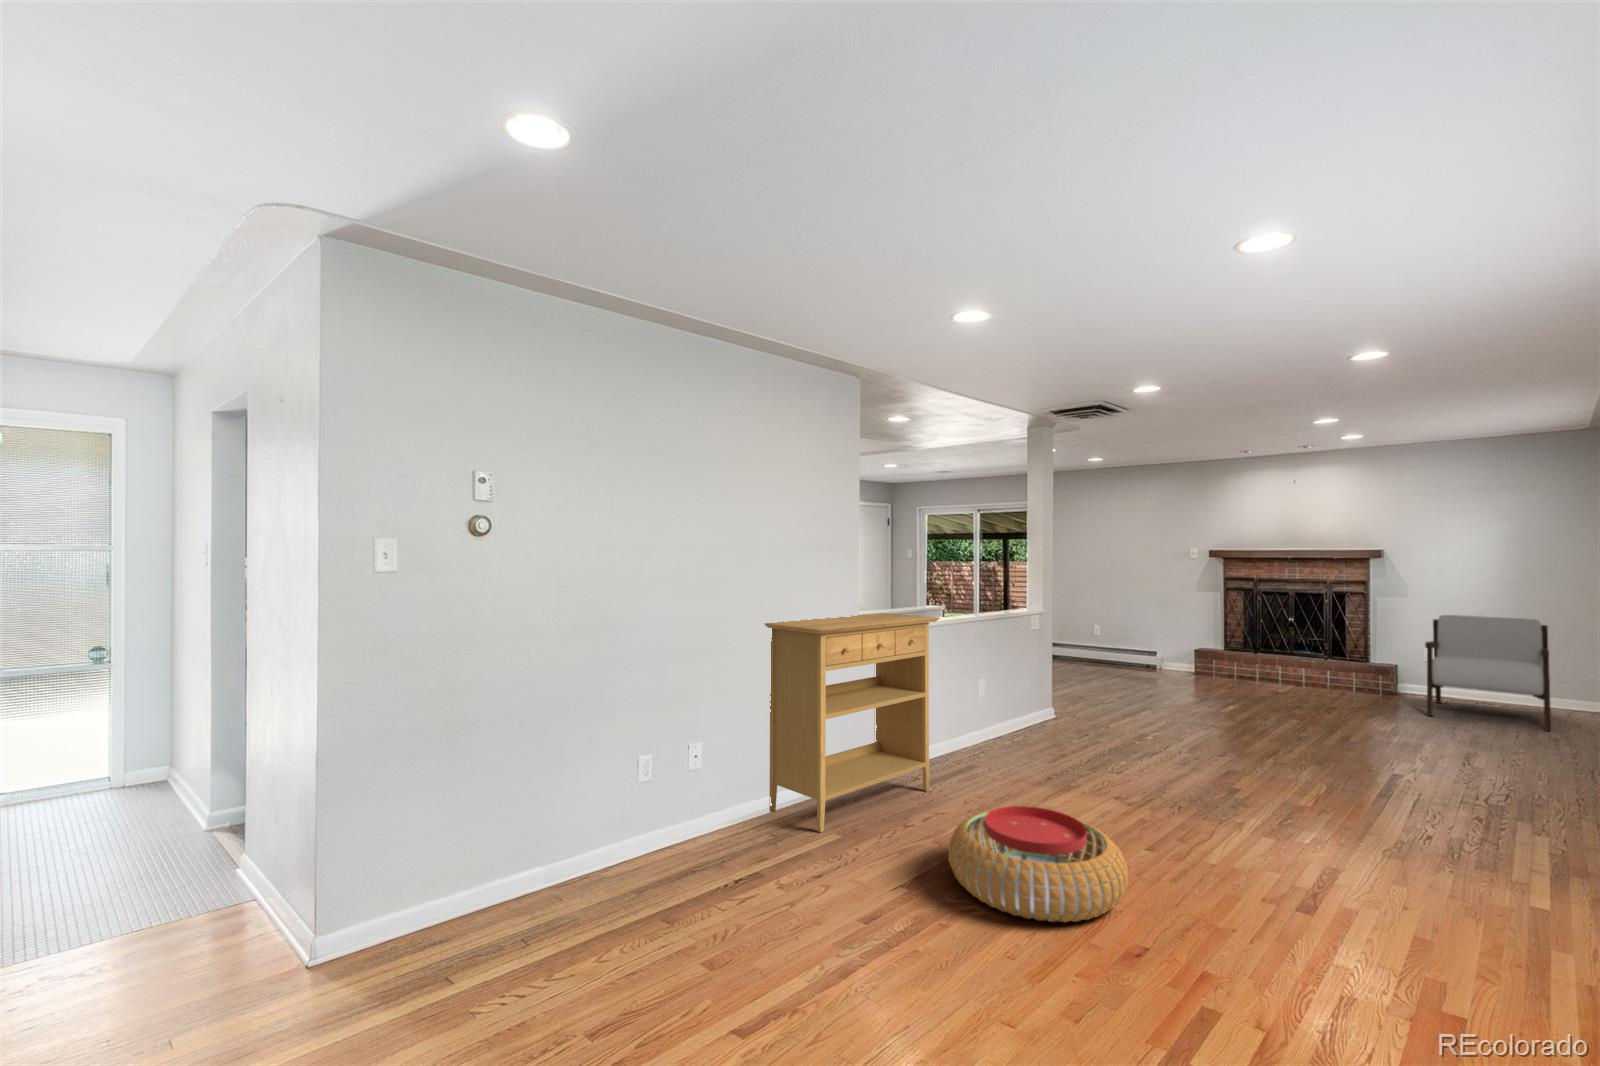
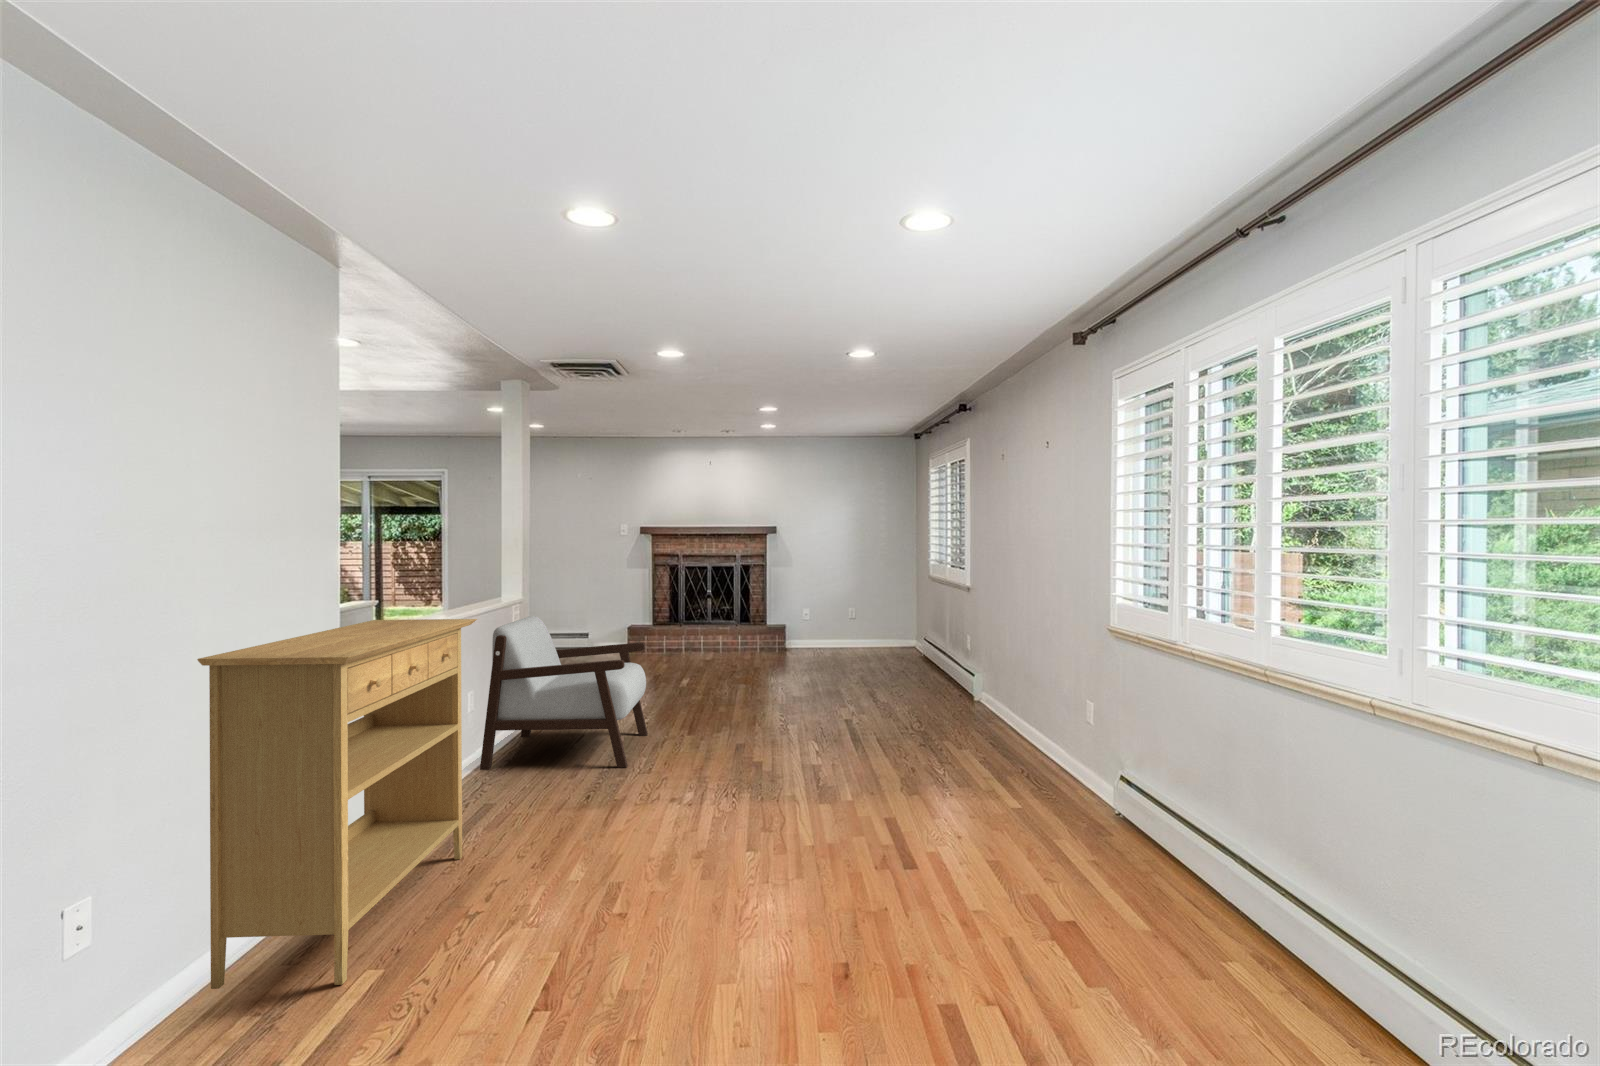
armchair: present [1425,615,1551,731] -> present [480,616,648,770]
pouf: present [948,806,1128,922] -> none [576,831,783,979]

